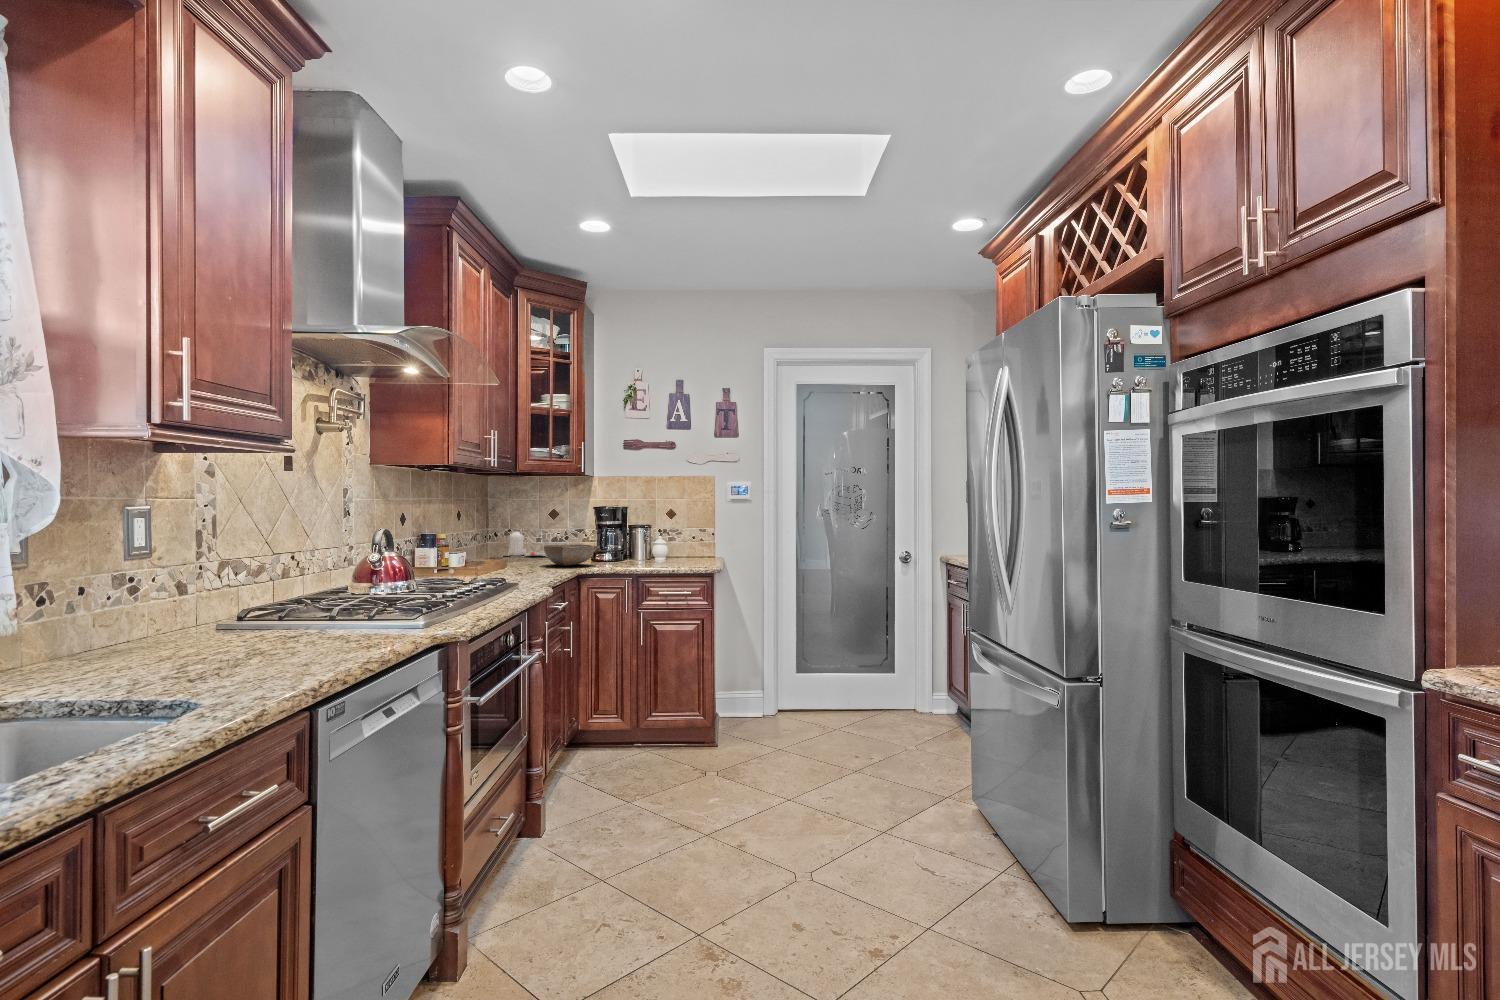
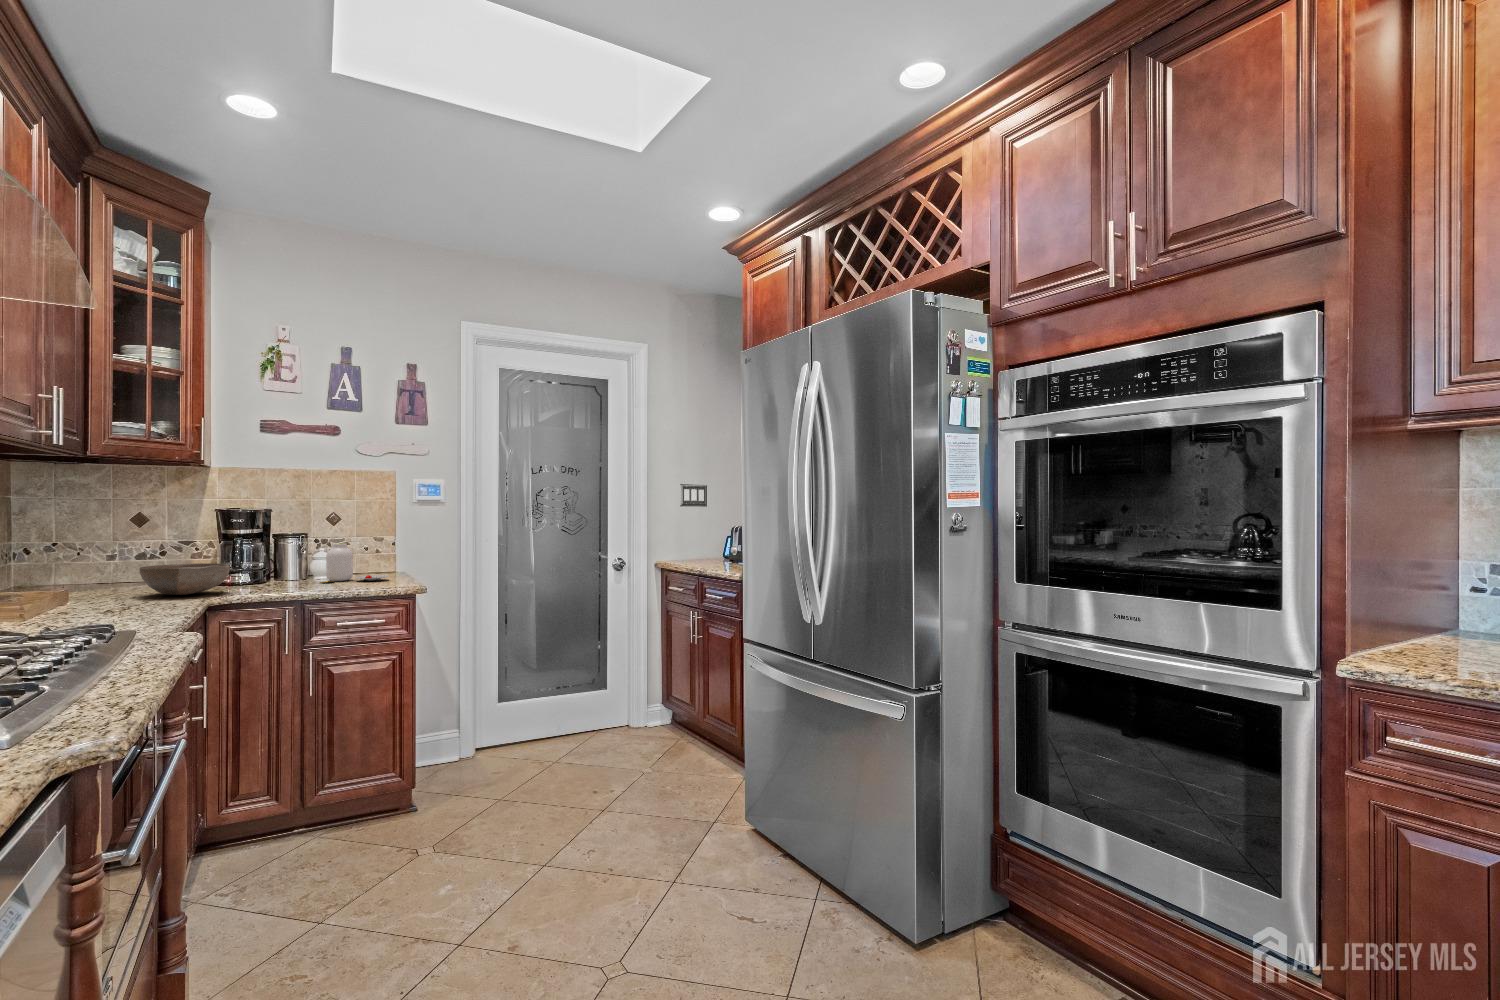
jar: present [509,531,544,556] -> present [320,543,389,583]

